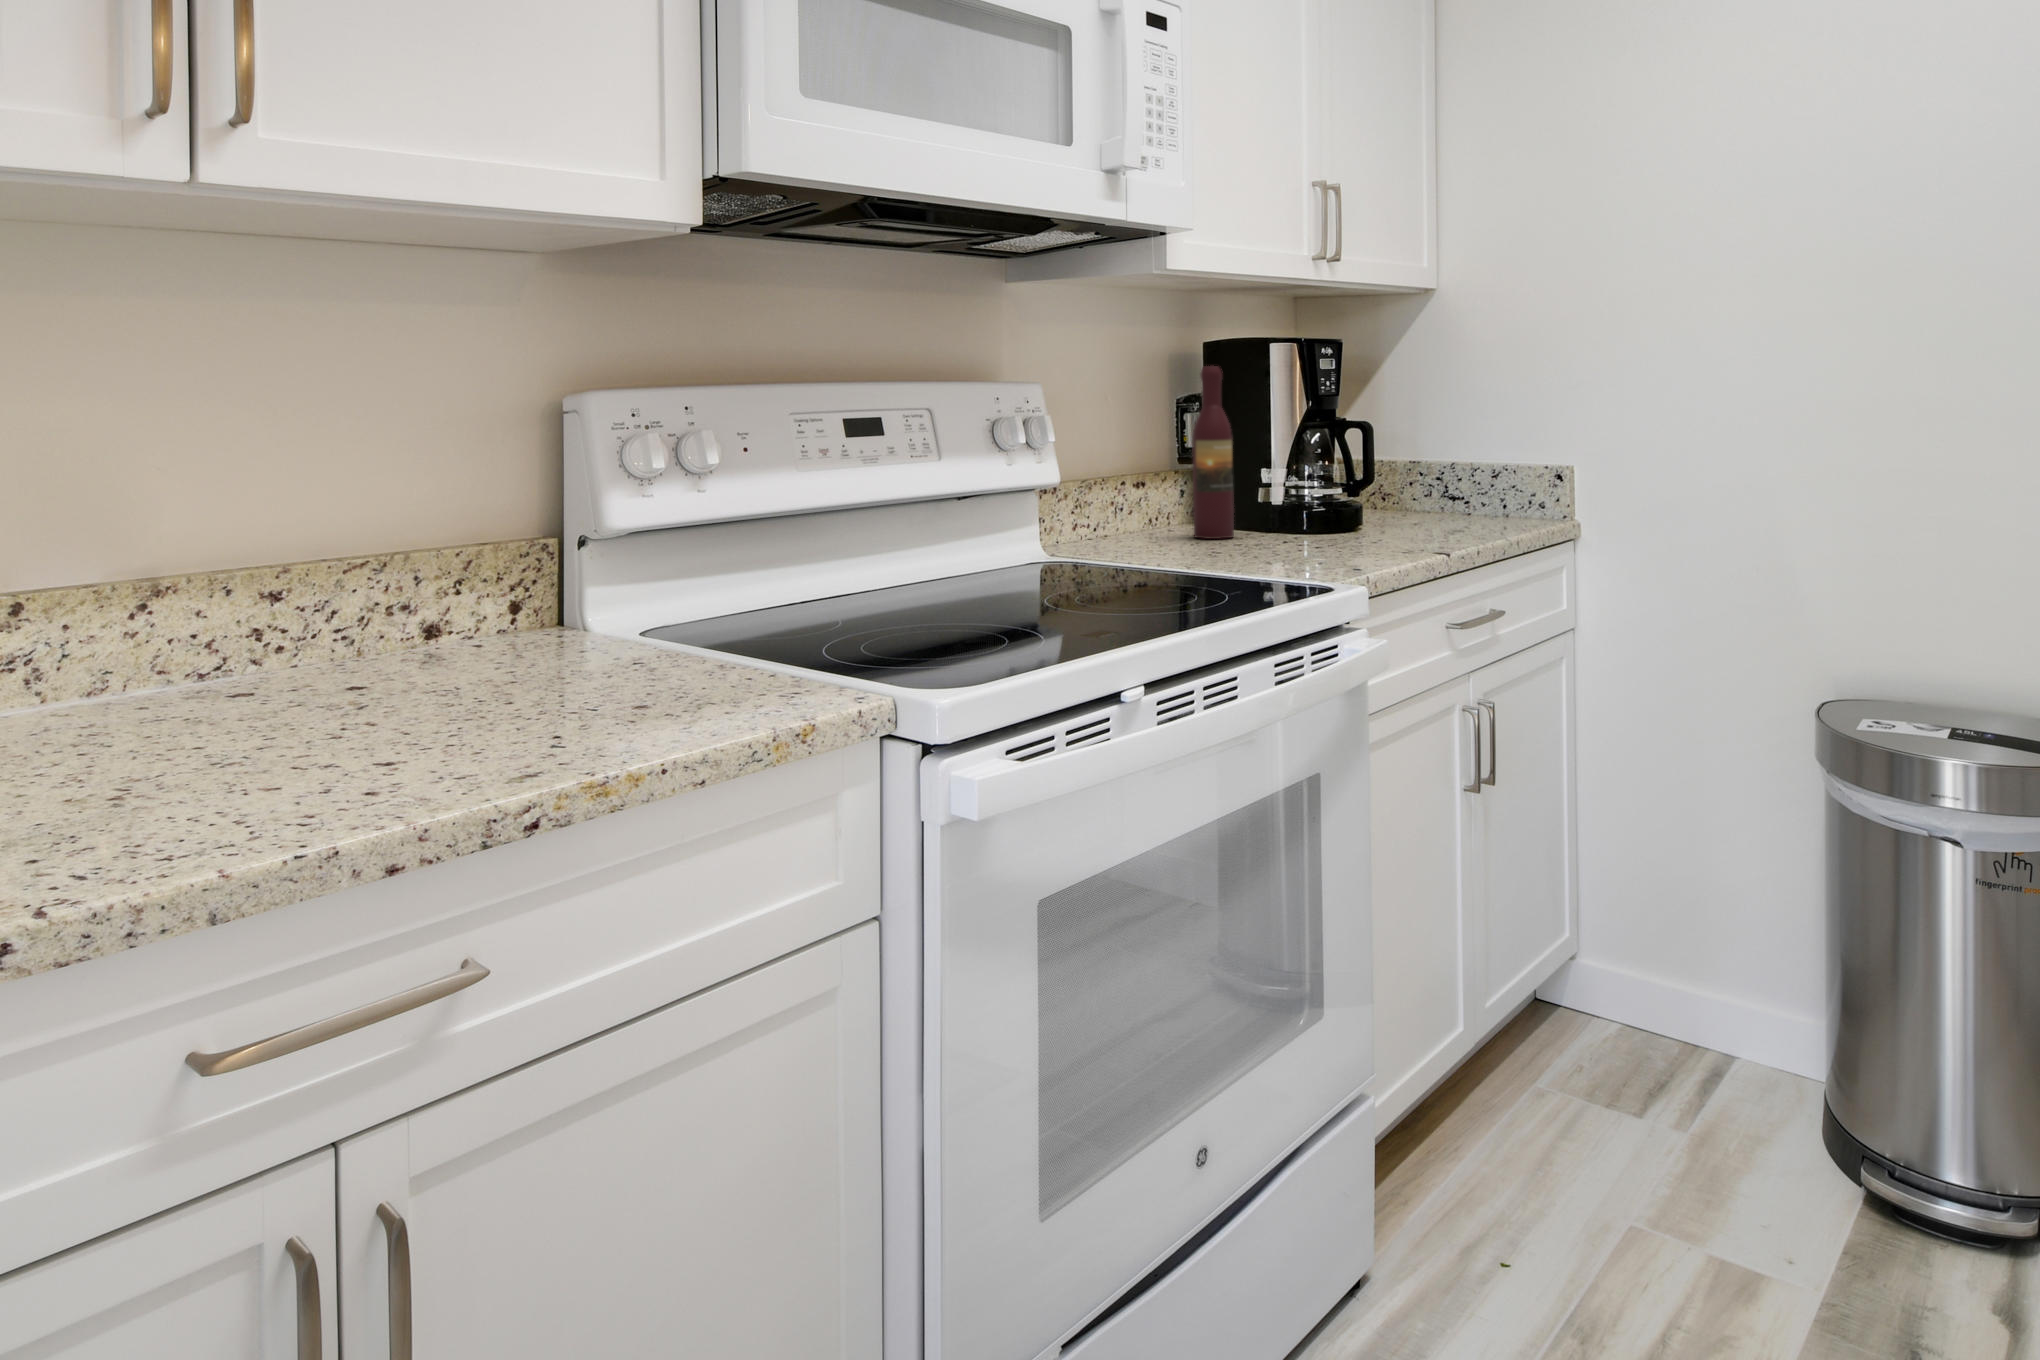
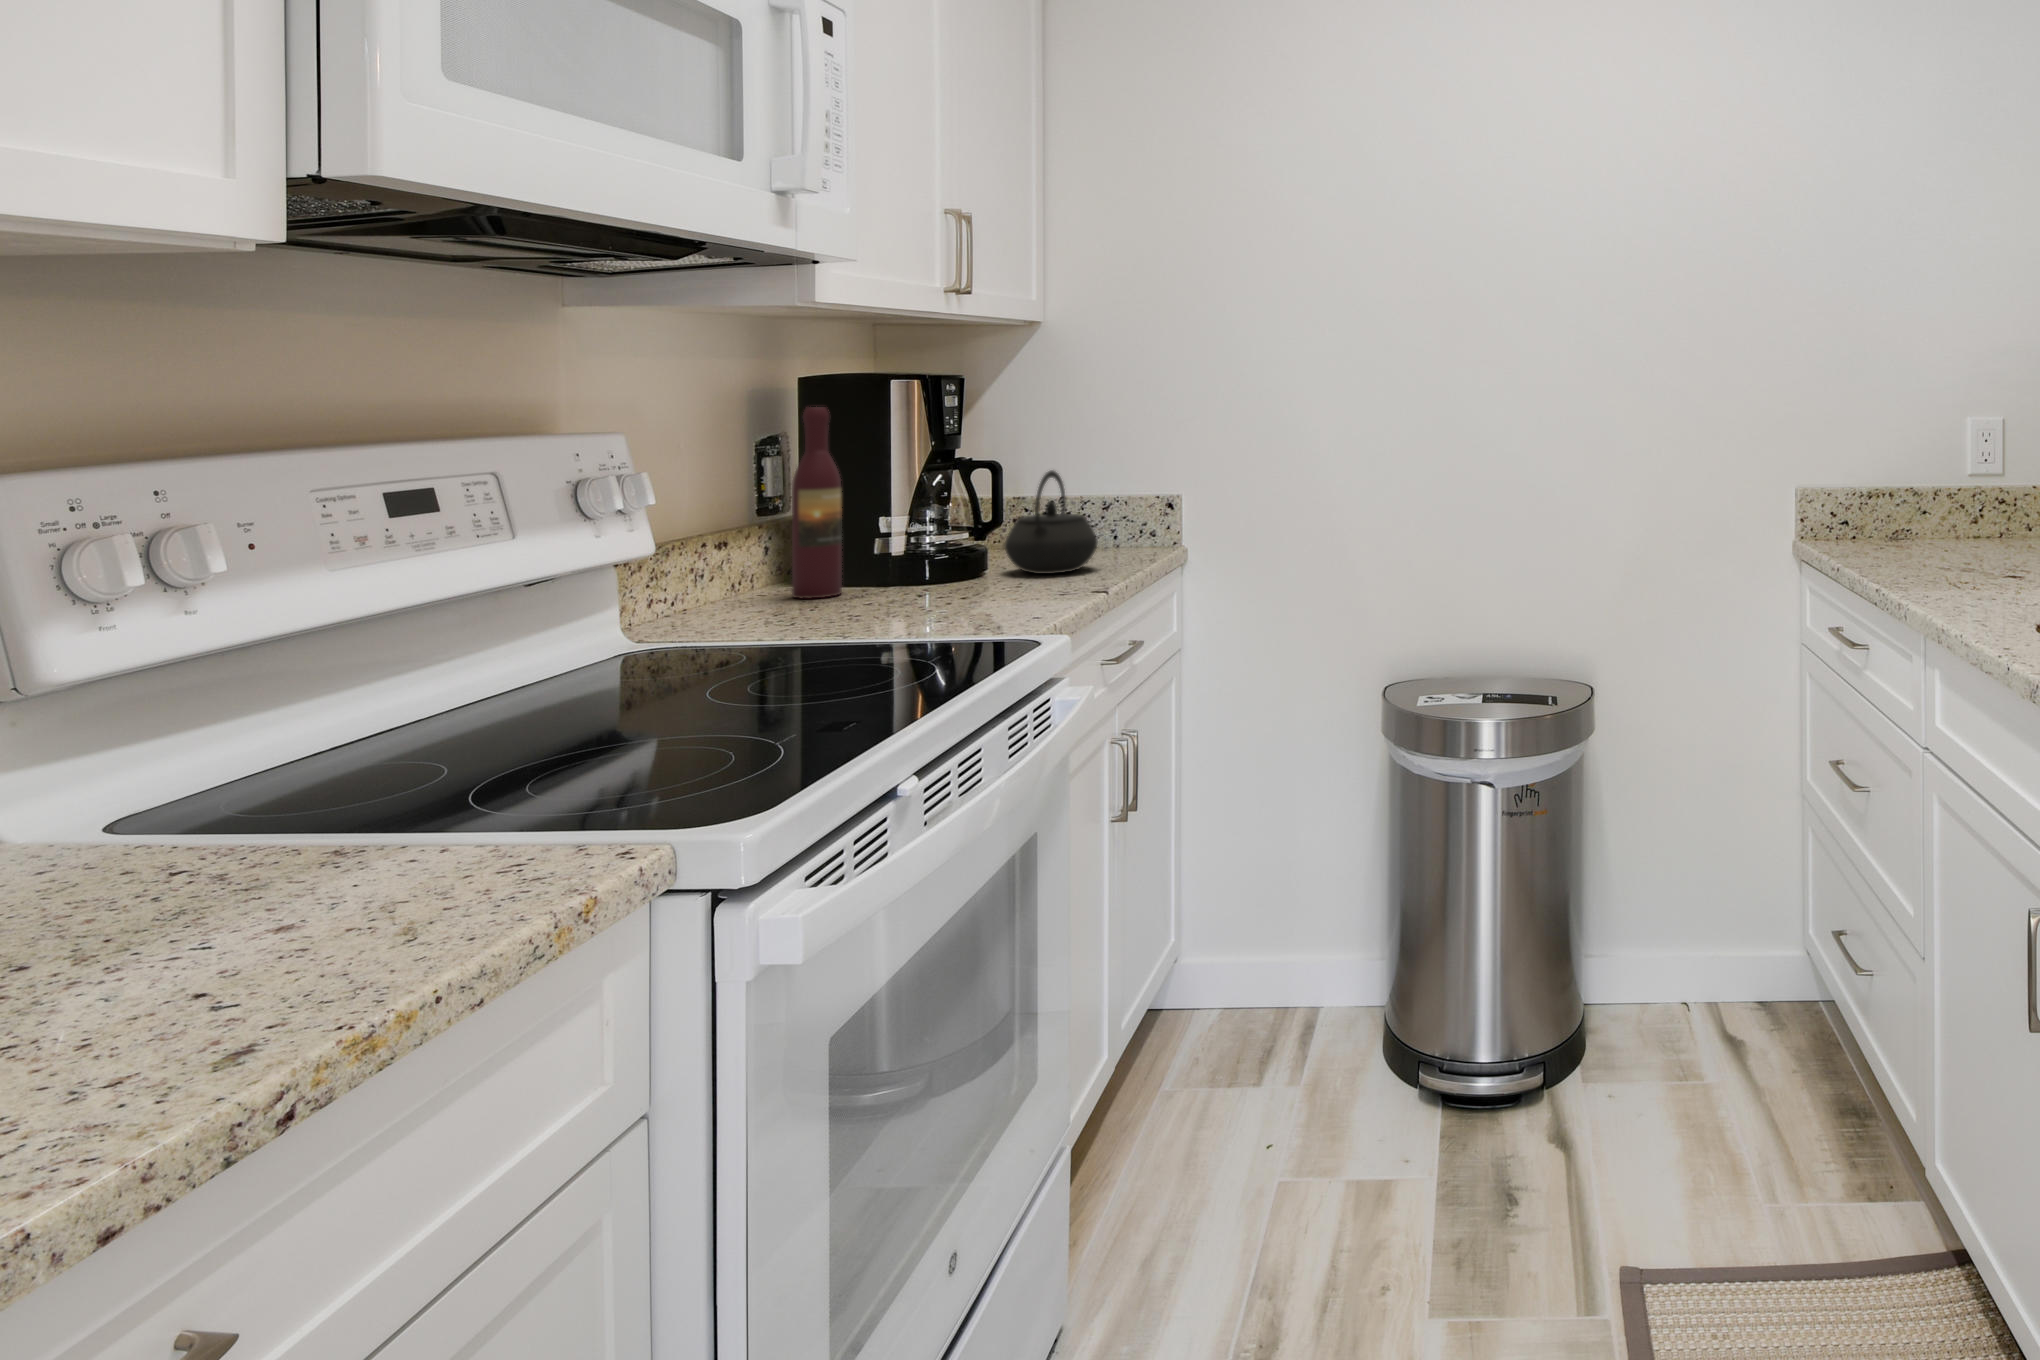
kettle: none [1385,432,1476,535] -> present [1005,470,1098,574]

